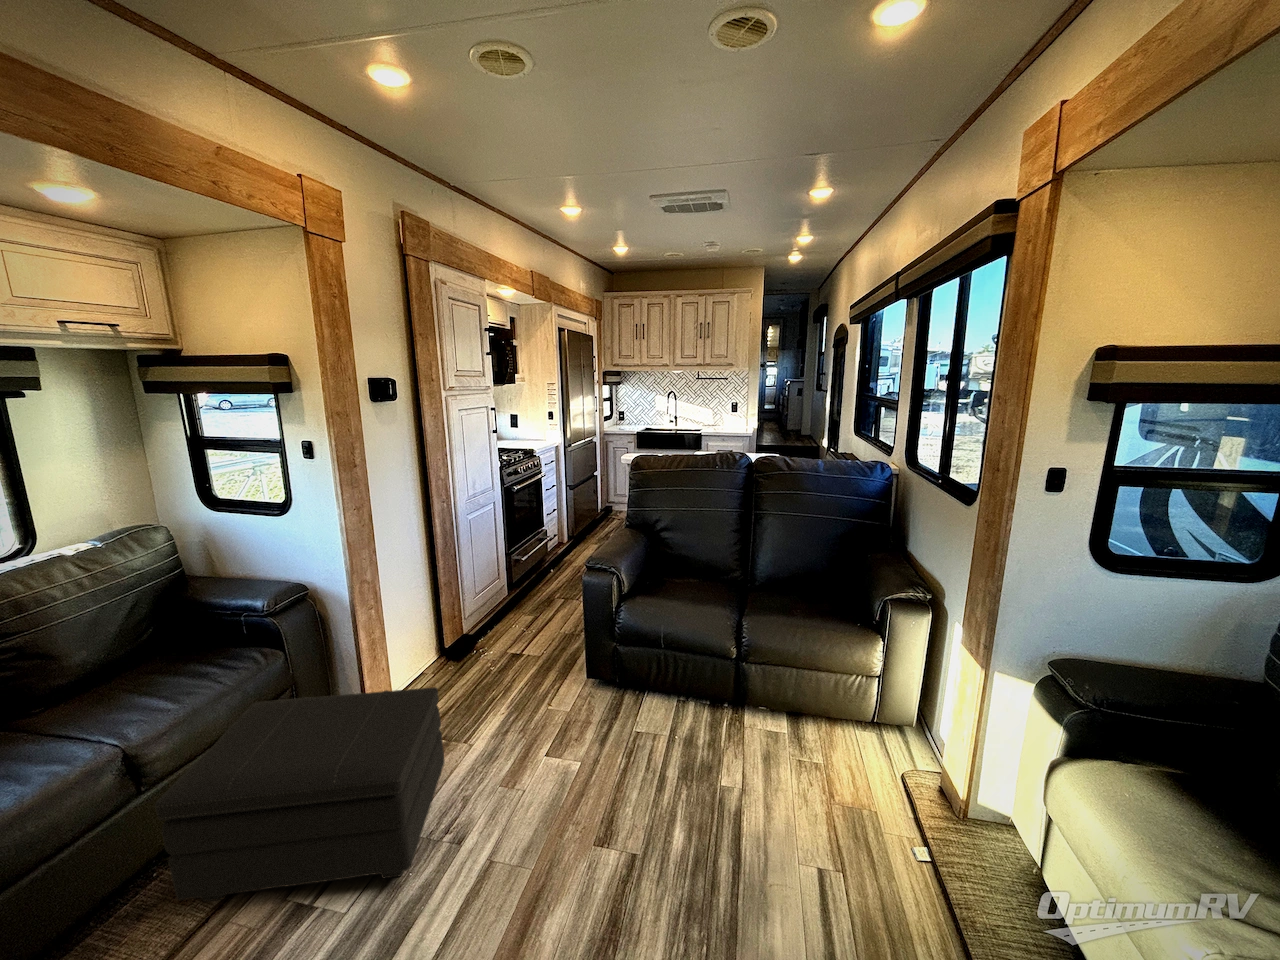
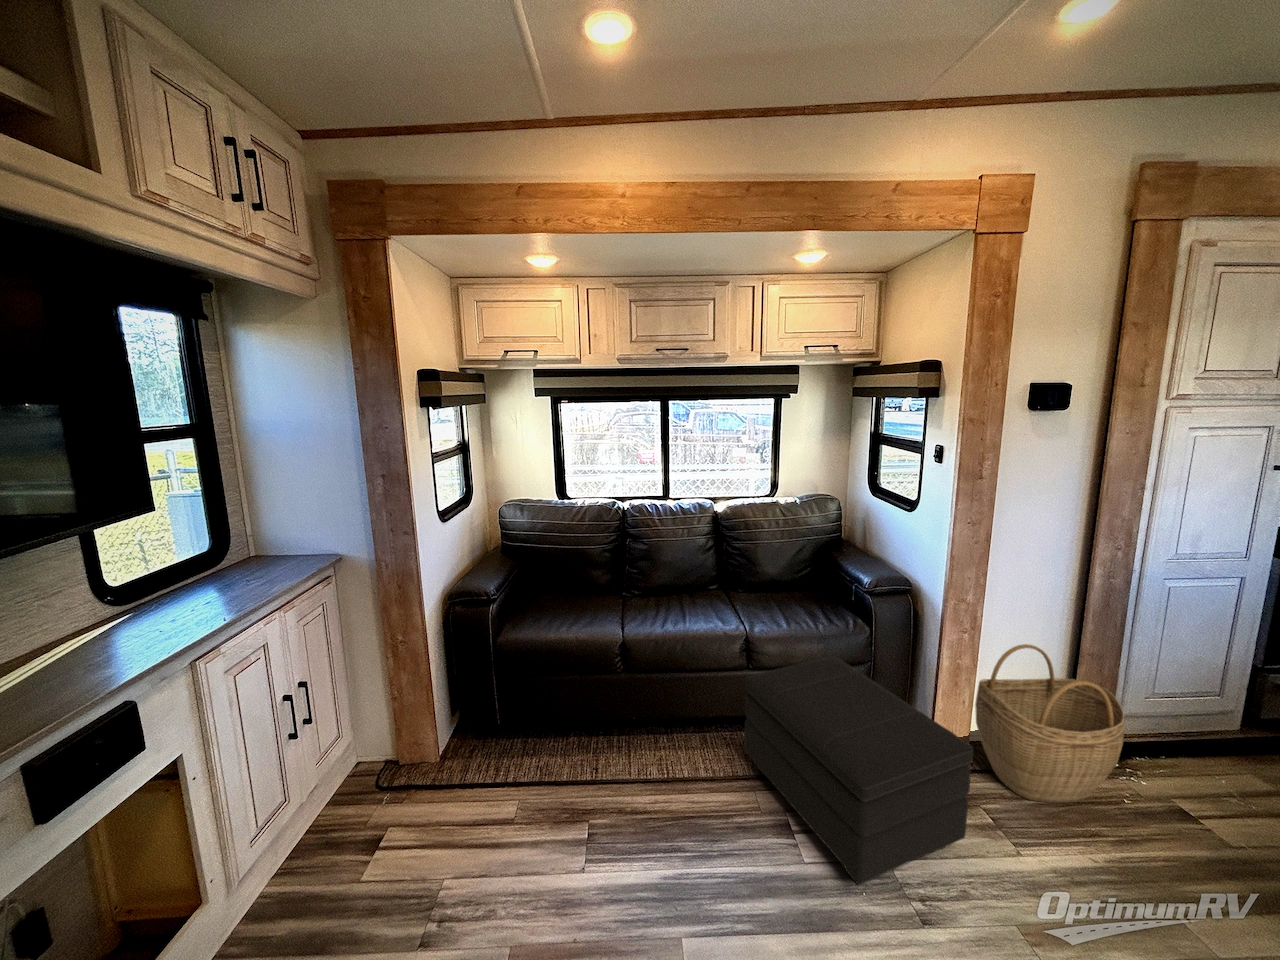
woven basket: none [394,595,487,710] -> present [975,644,1124,803]

